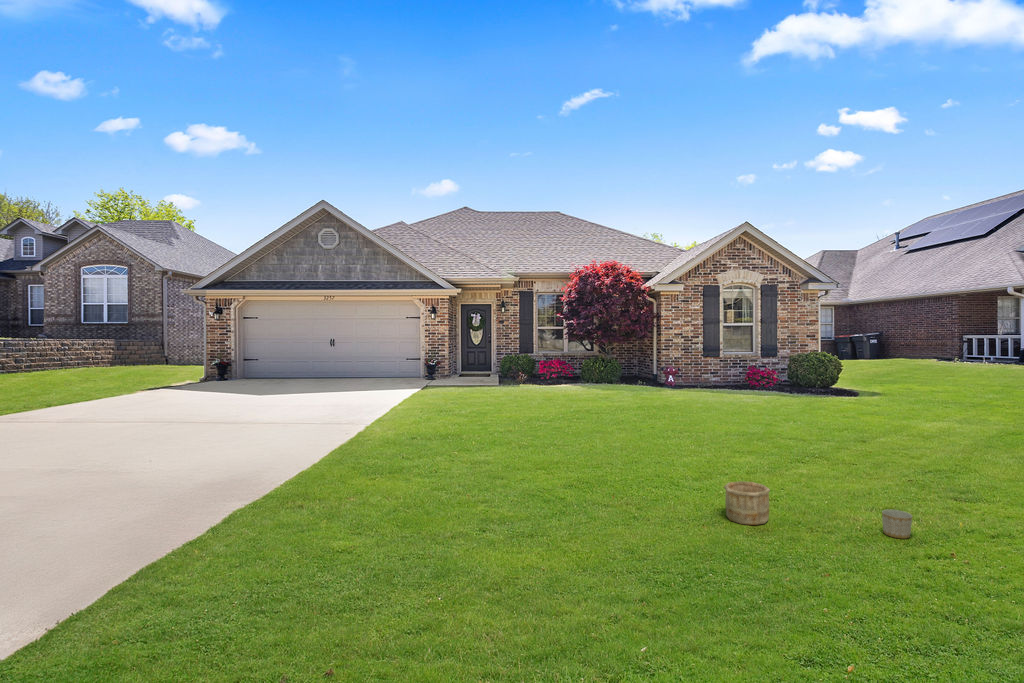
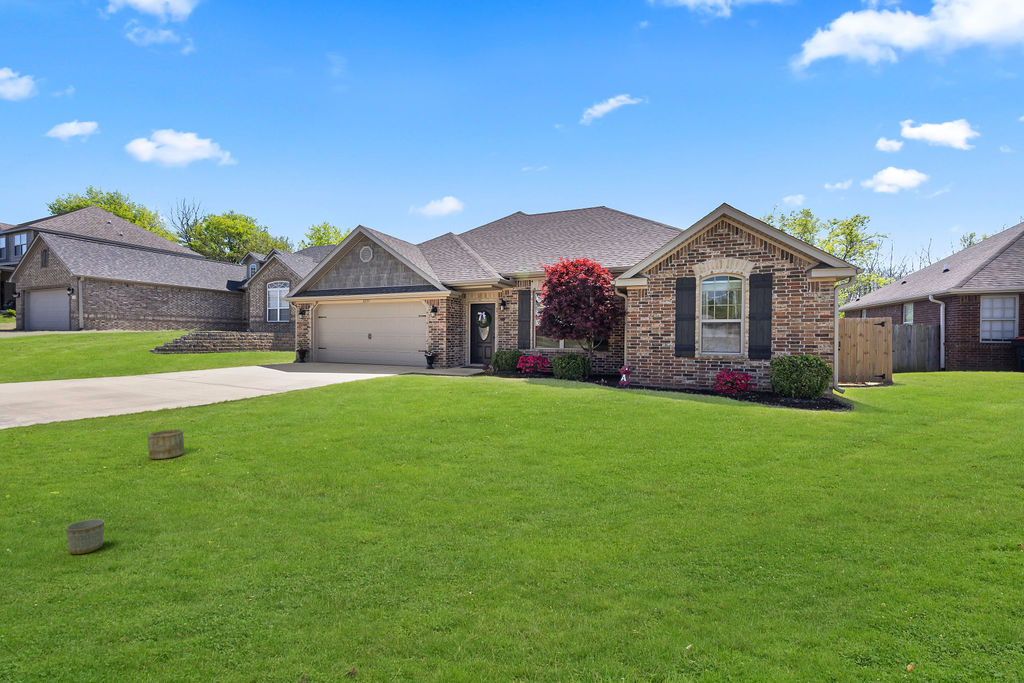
wooden bucket: present [724,481,770,525] -> present [147,430,184,459]

